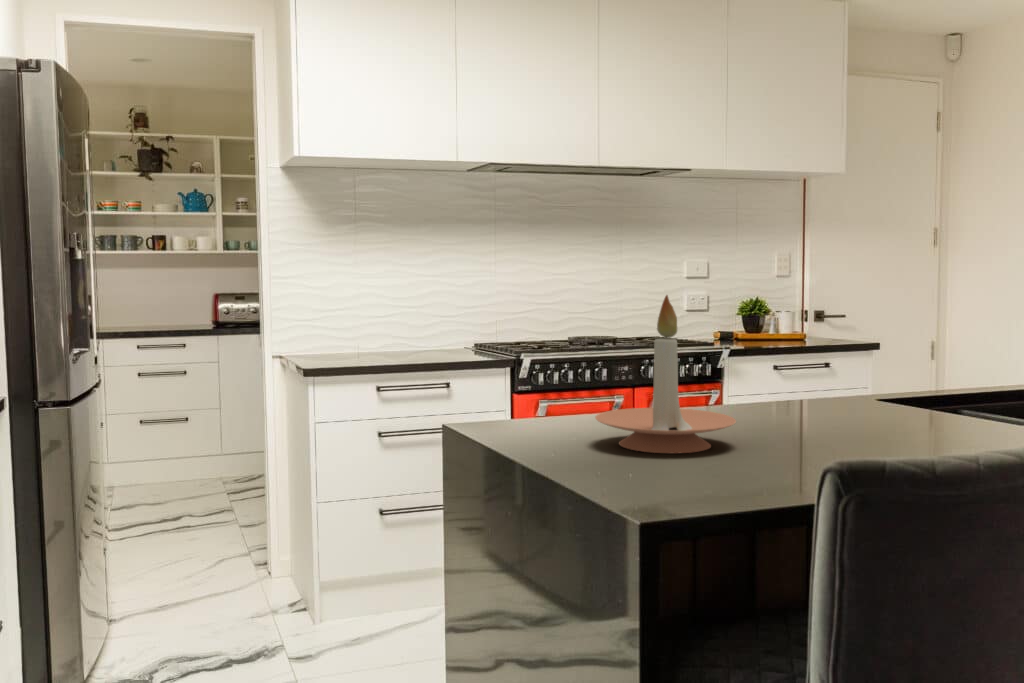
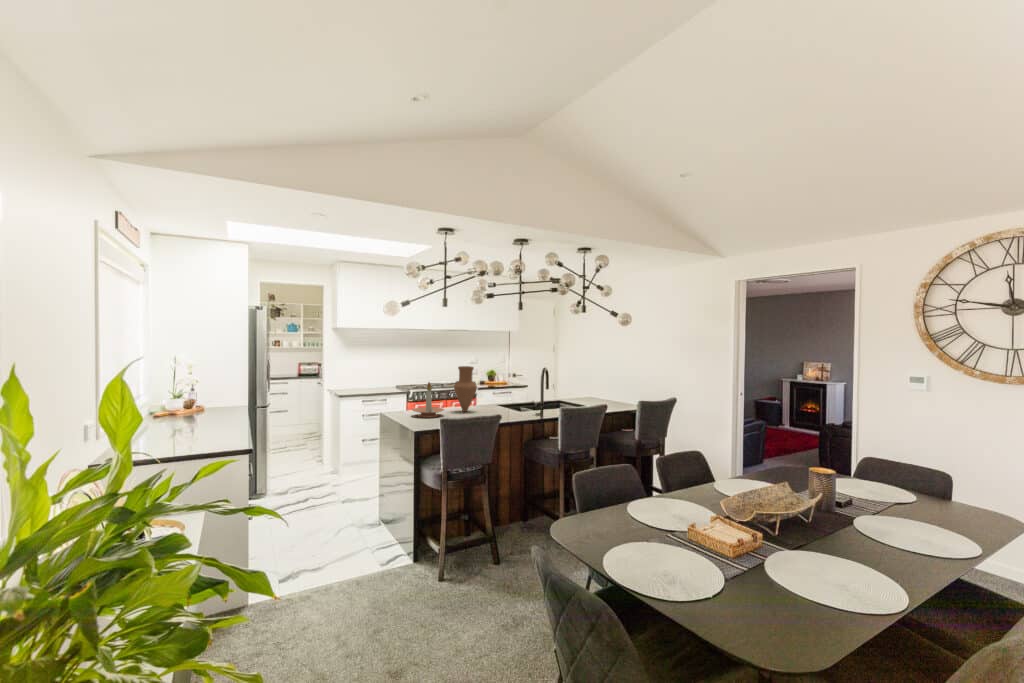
vase: none [753,236,853,428] -> present [454,366,477,412]

